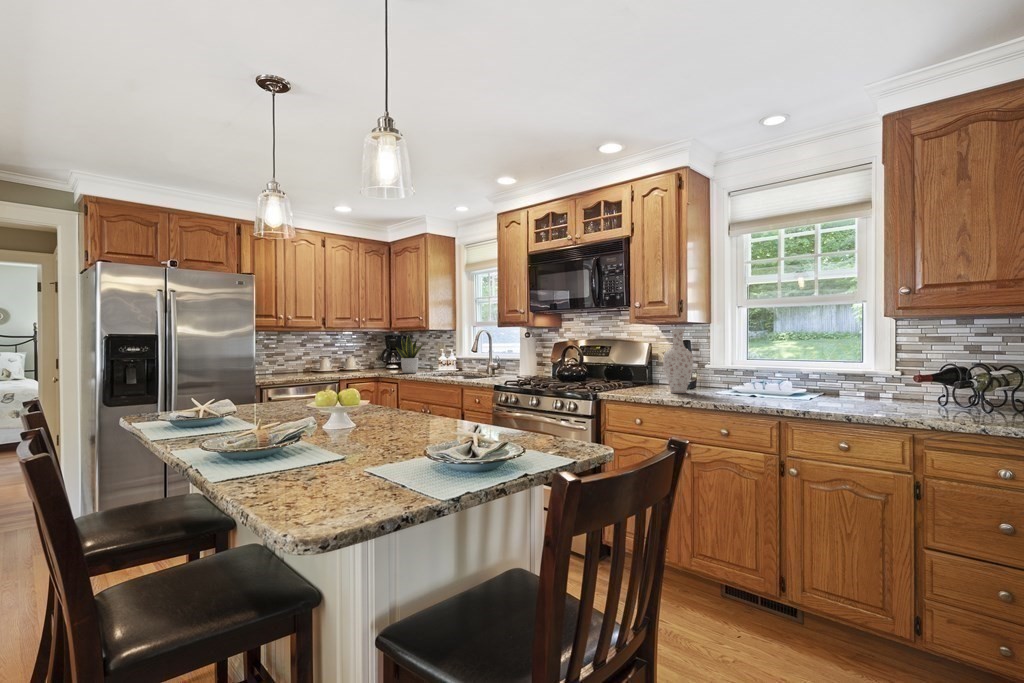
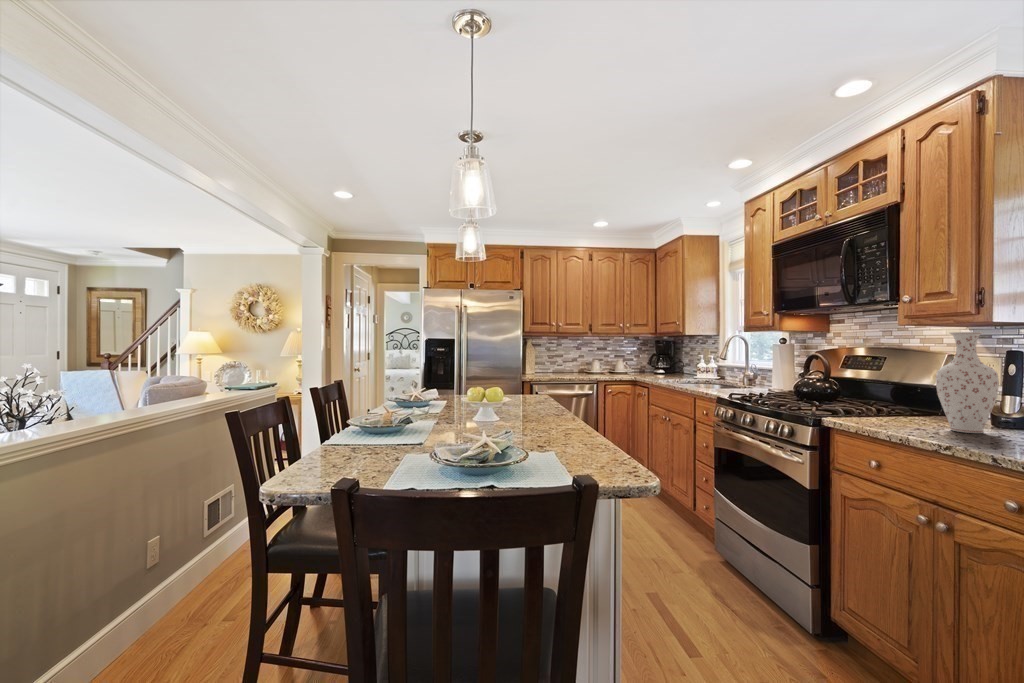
potted plant: present [396,335,423,373] -> none [650,338,682,378]

